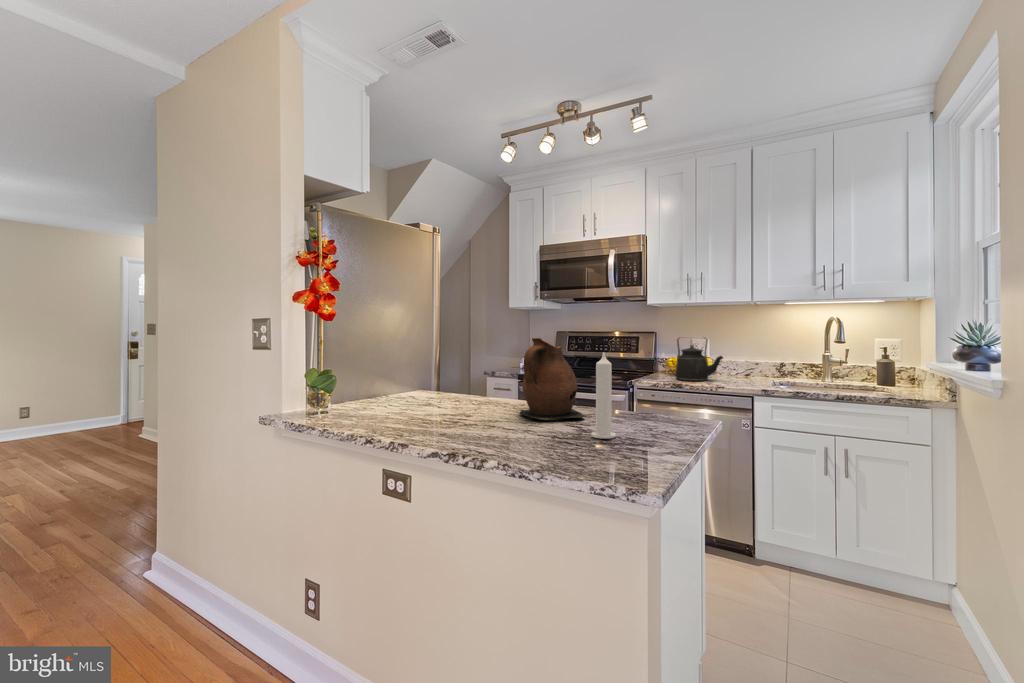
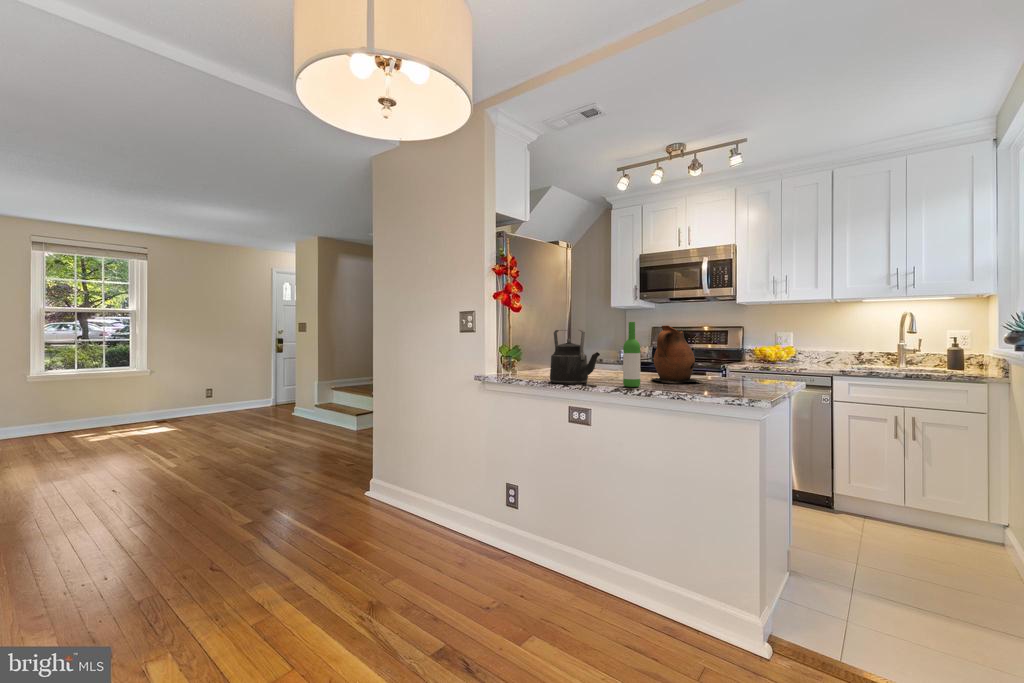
wine bottle: none [469,334,494,431] -> present [623,322,640,387]
kettle: present [676,338,723,381] -> present [550,330,600,384]
candle: present [591,352,616,439] -> none [712,333,729,391]

